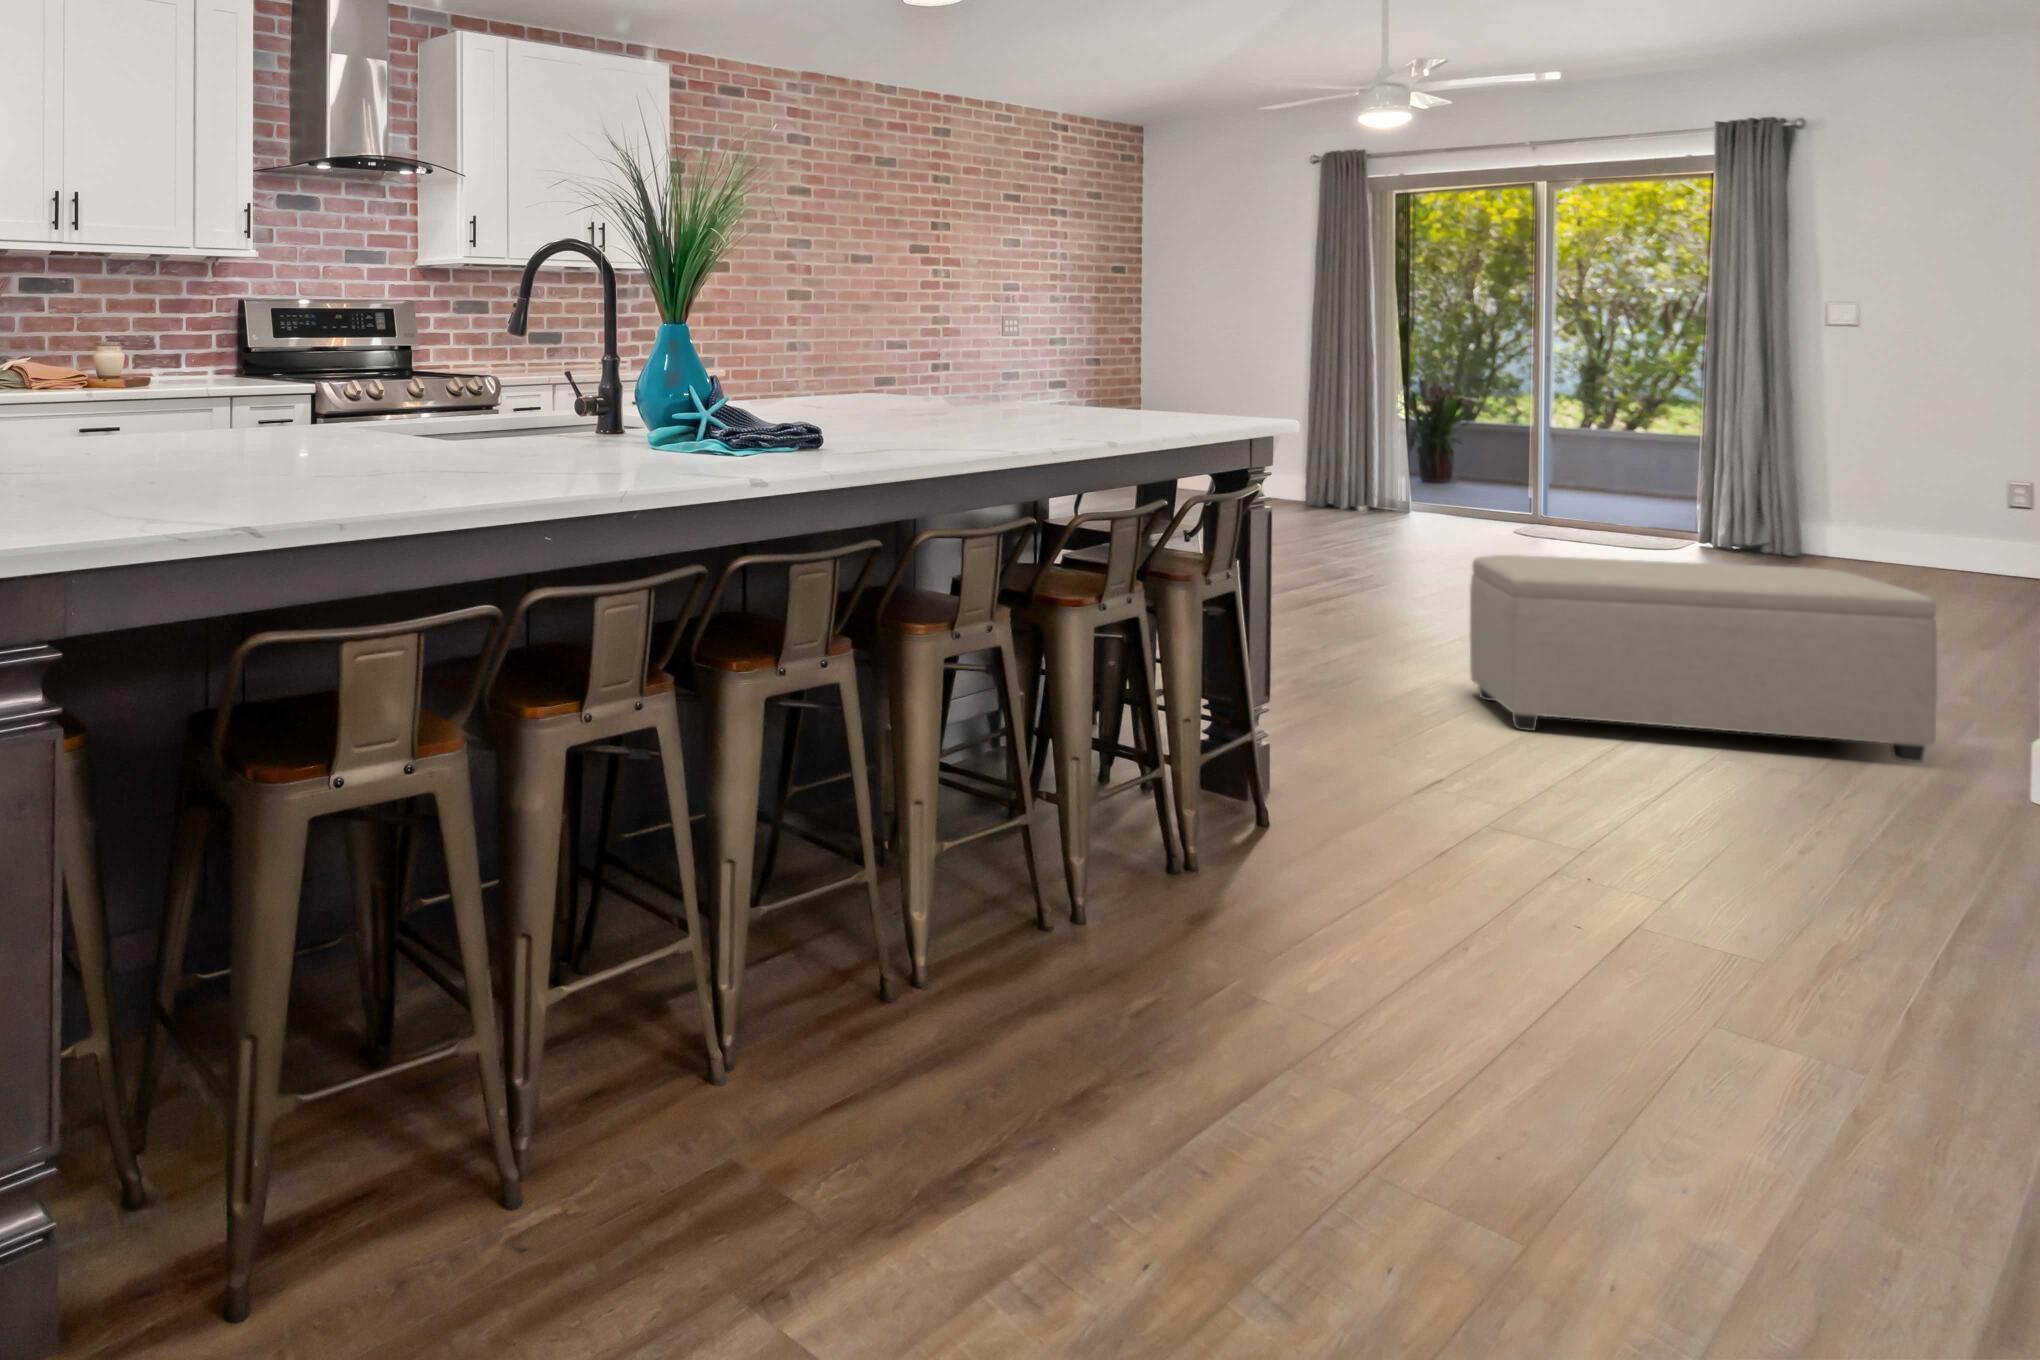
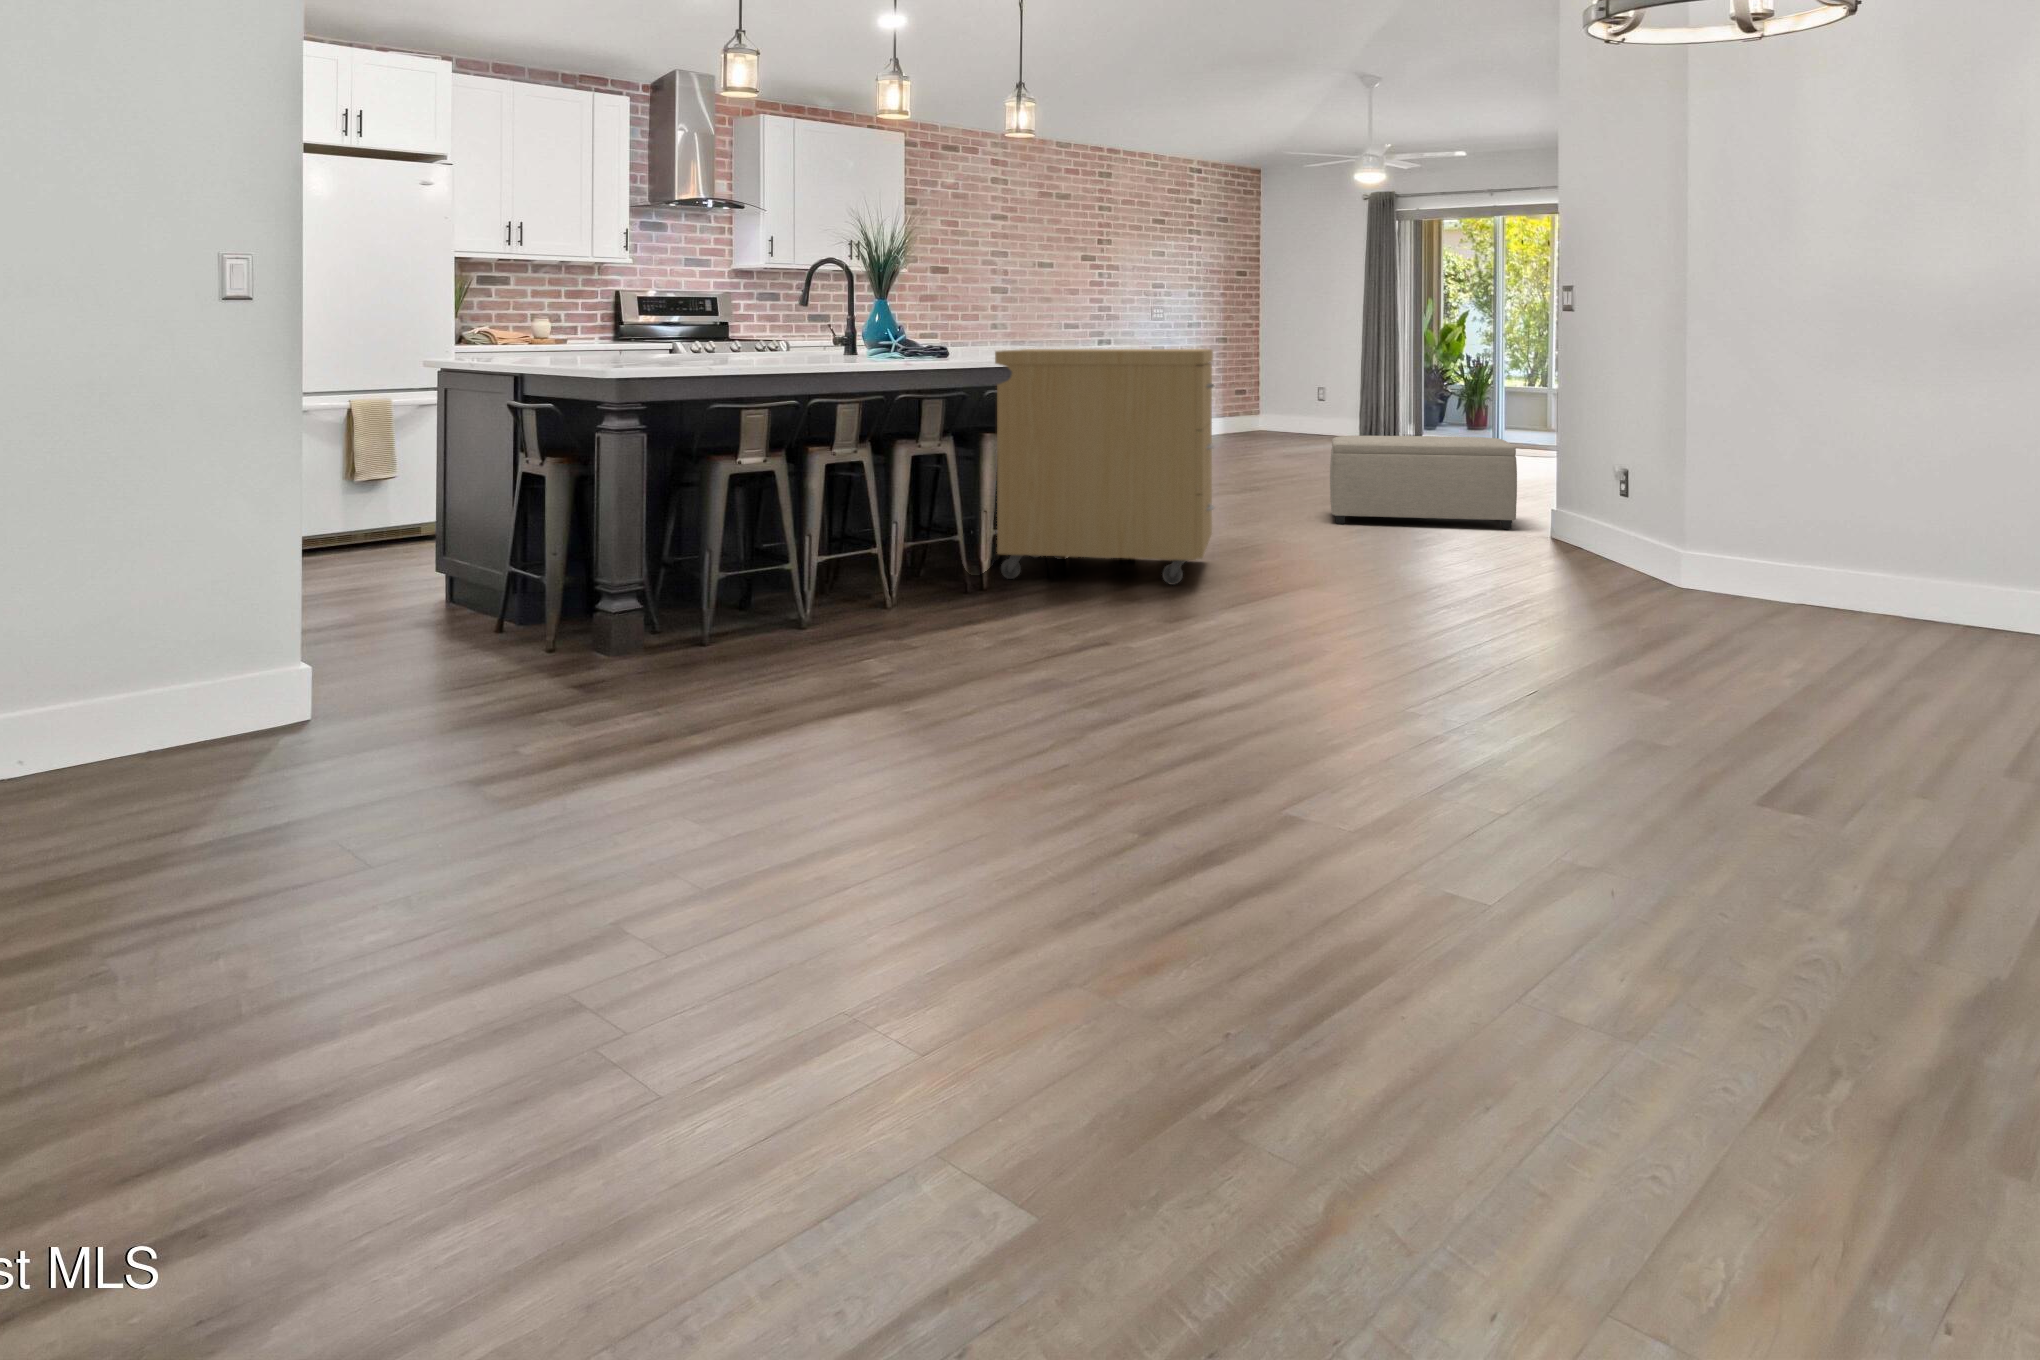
storage cabinet: none [961,412,1512,995] -> present [995,349,1214,585]

